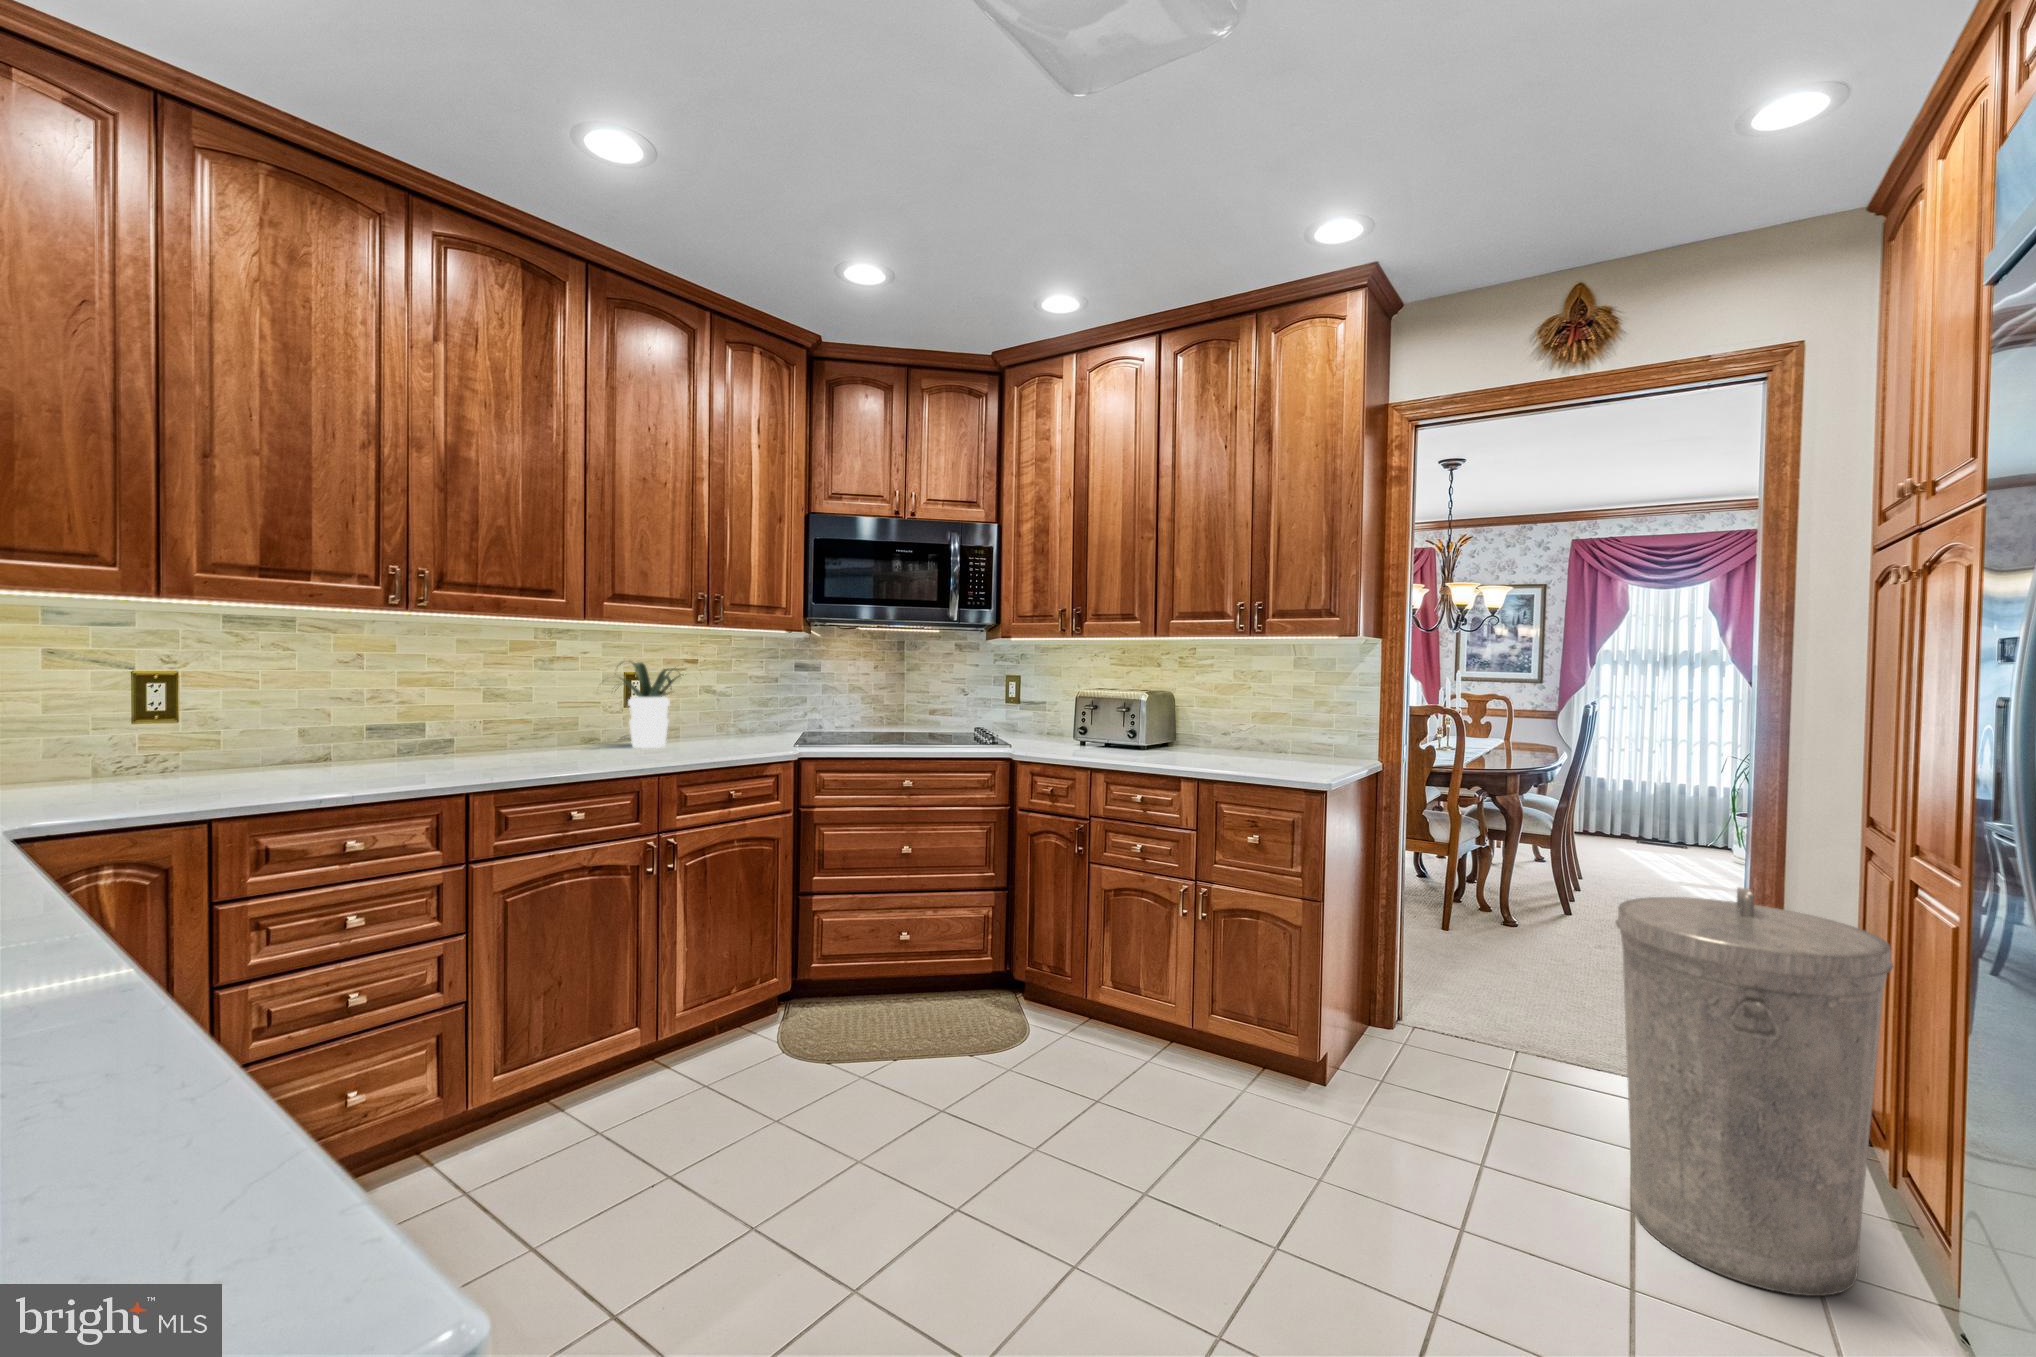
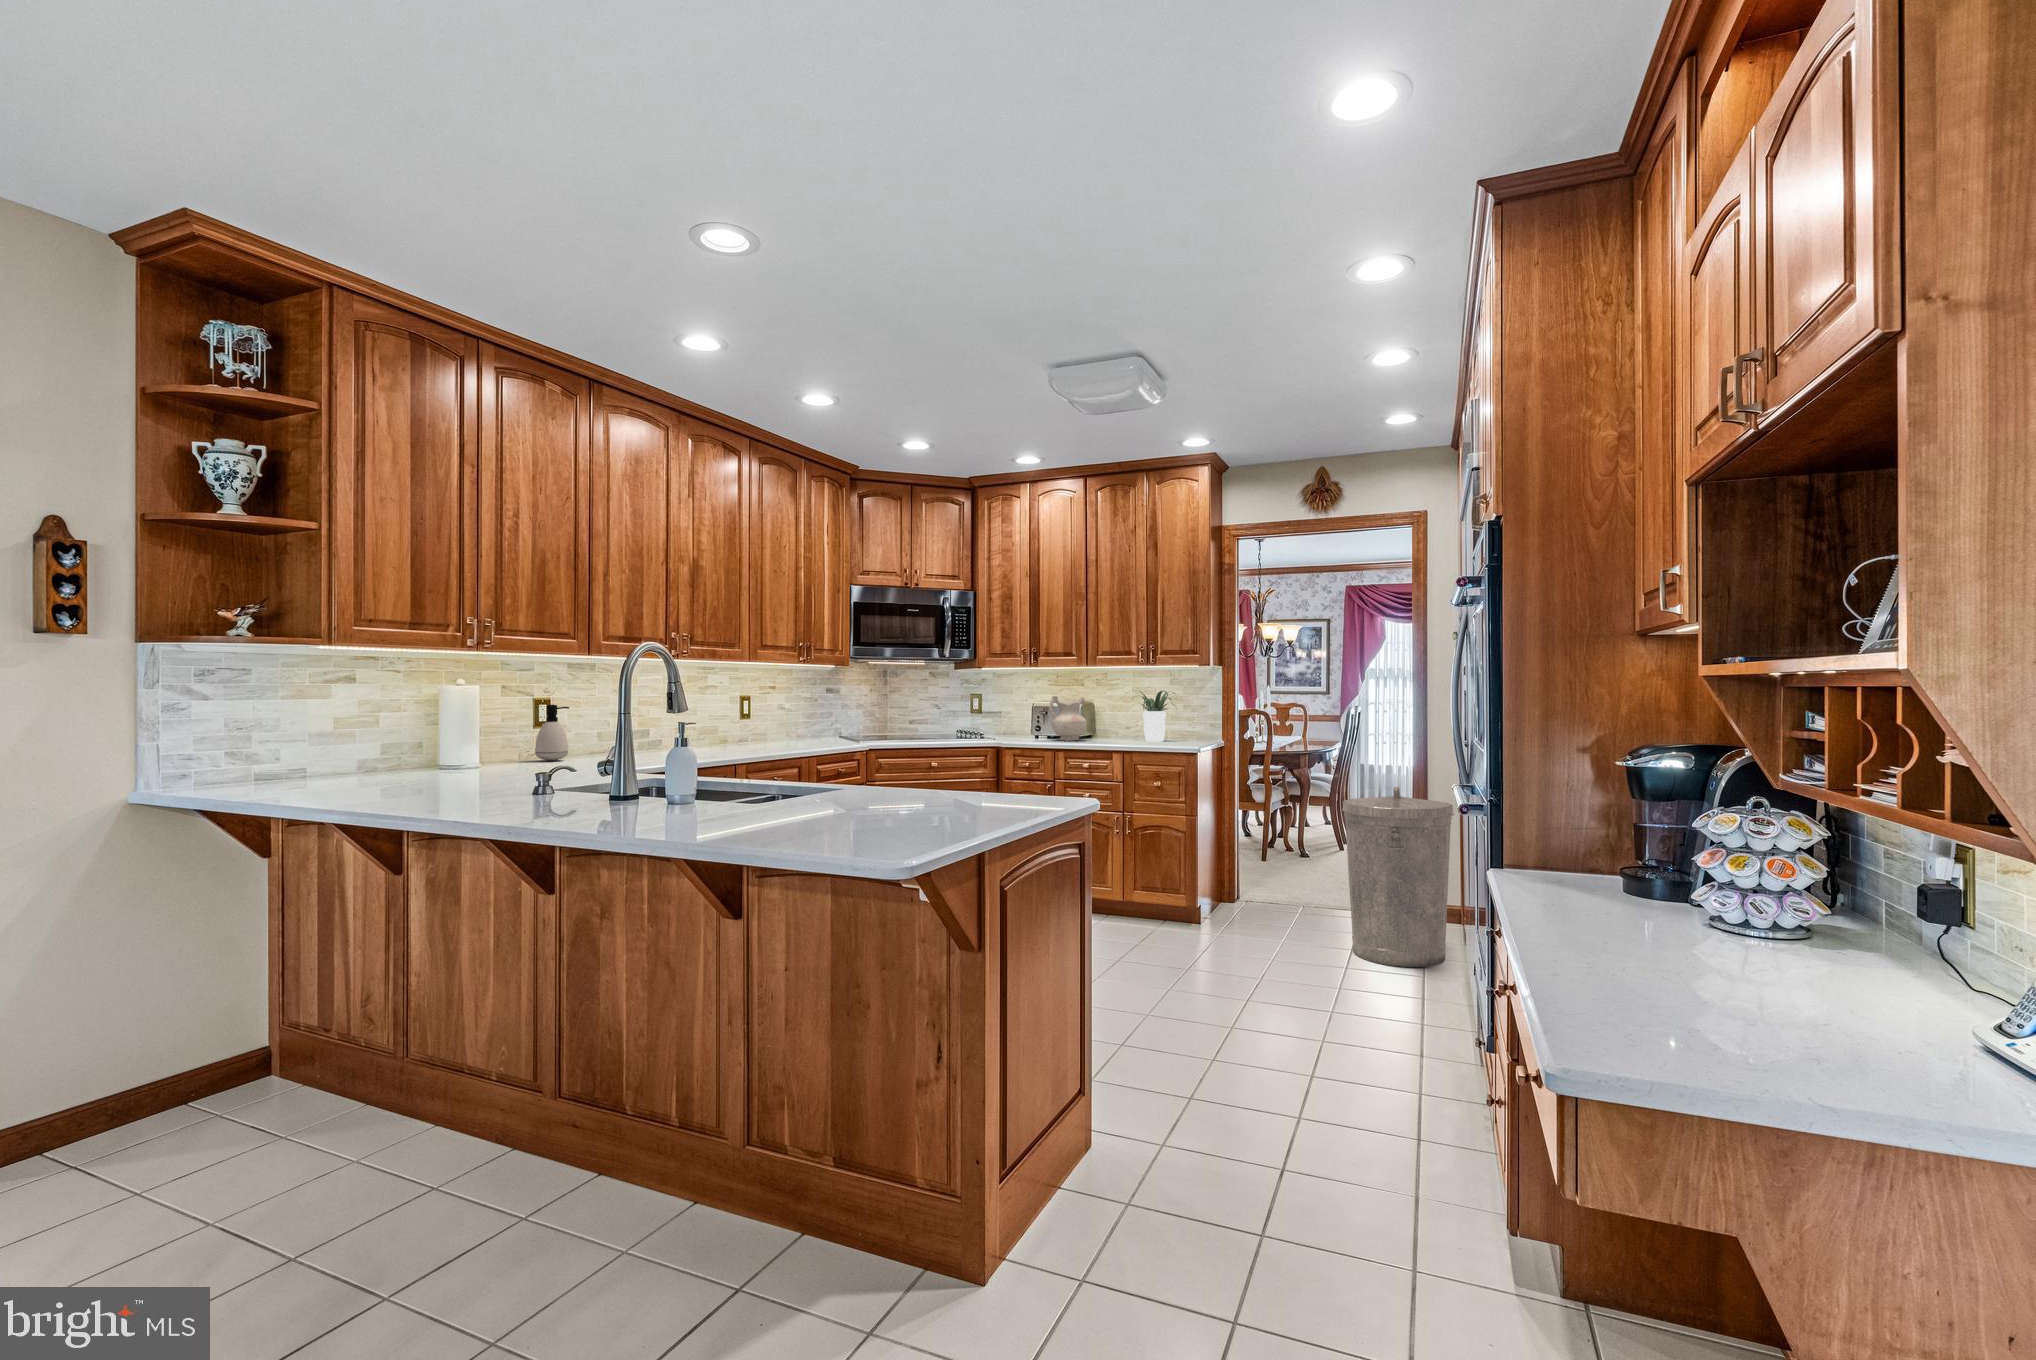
potted plant: present [617,662,681,748] -> present [1140,691,1175,741]
ceramic pitcher: none [1094,682,1154,753] -> present [1049,696,1087,741]
soap dispenser: none [103,684,175,780] -> present [535,705,569,760]

